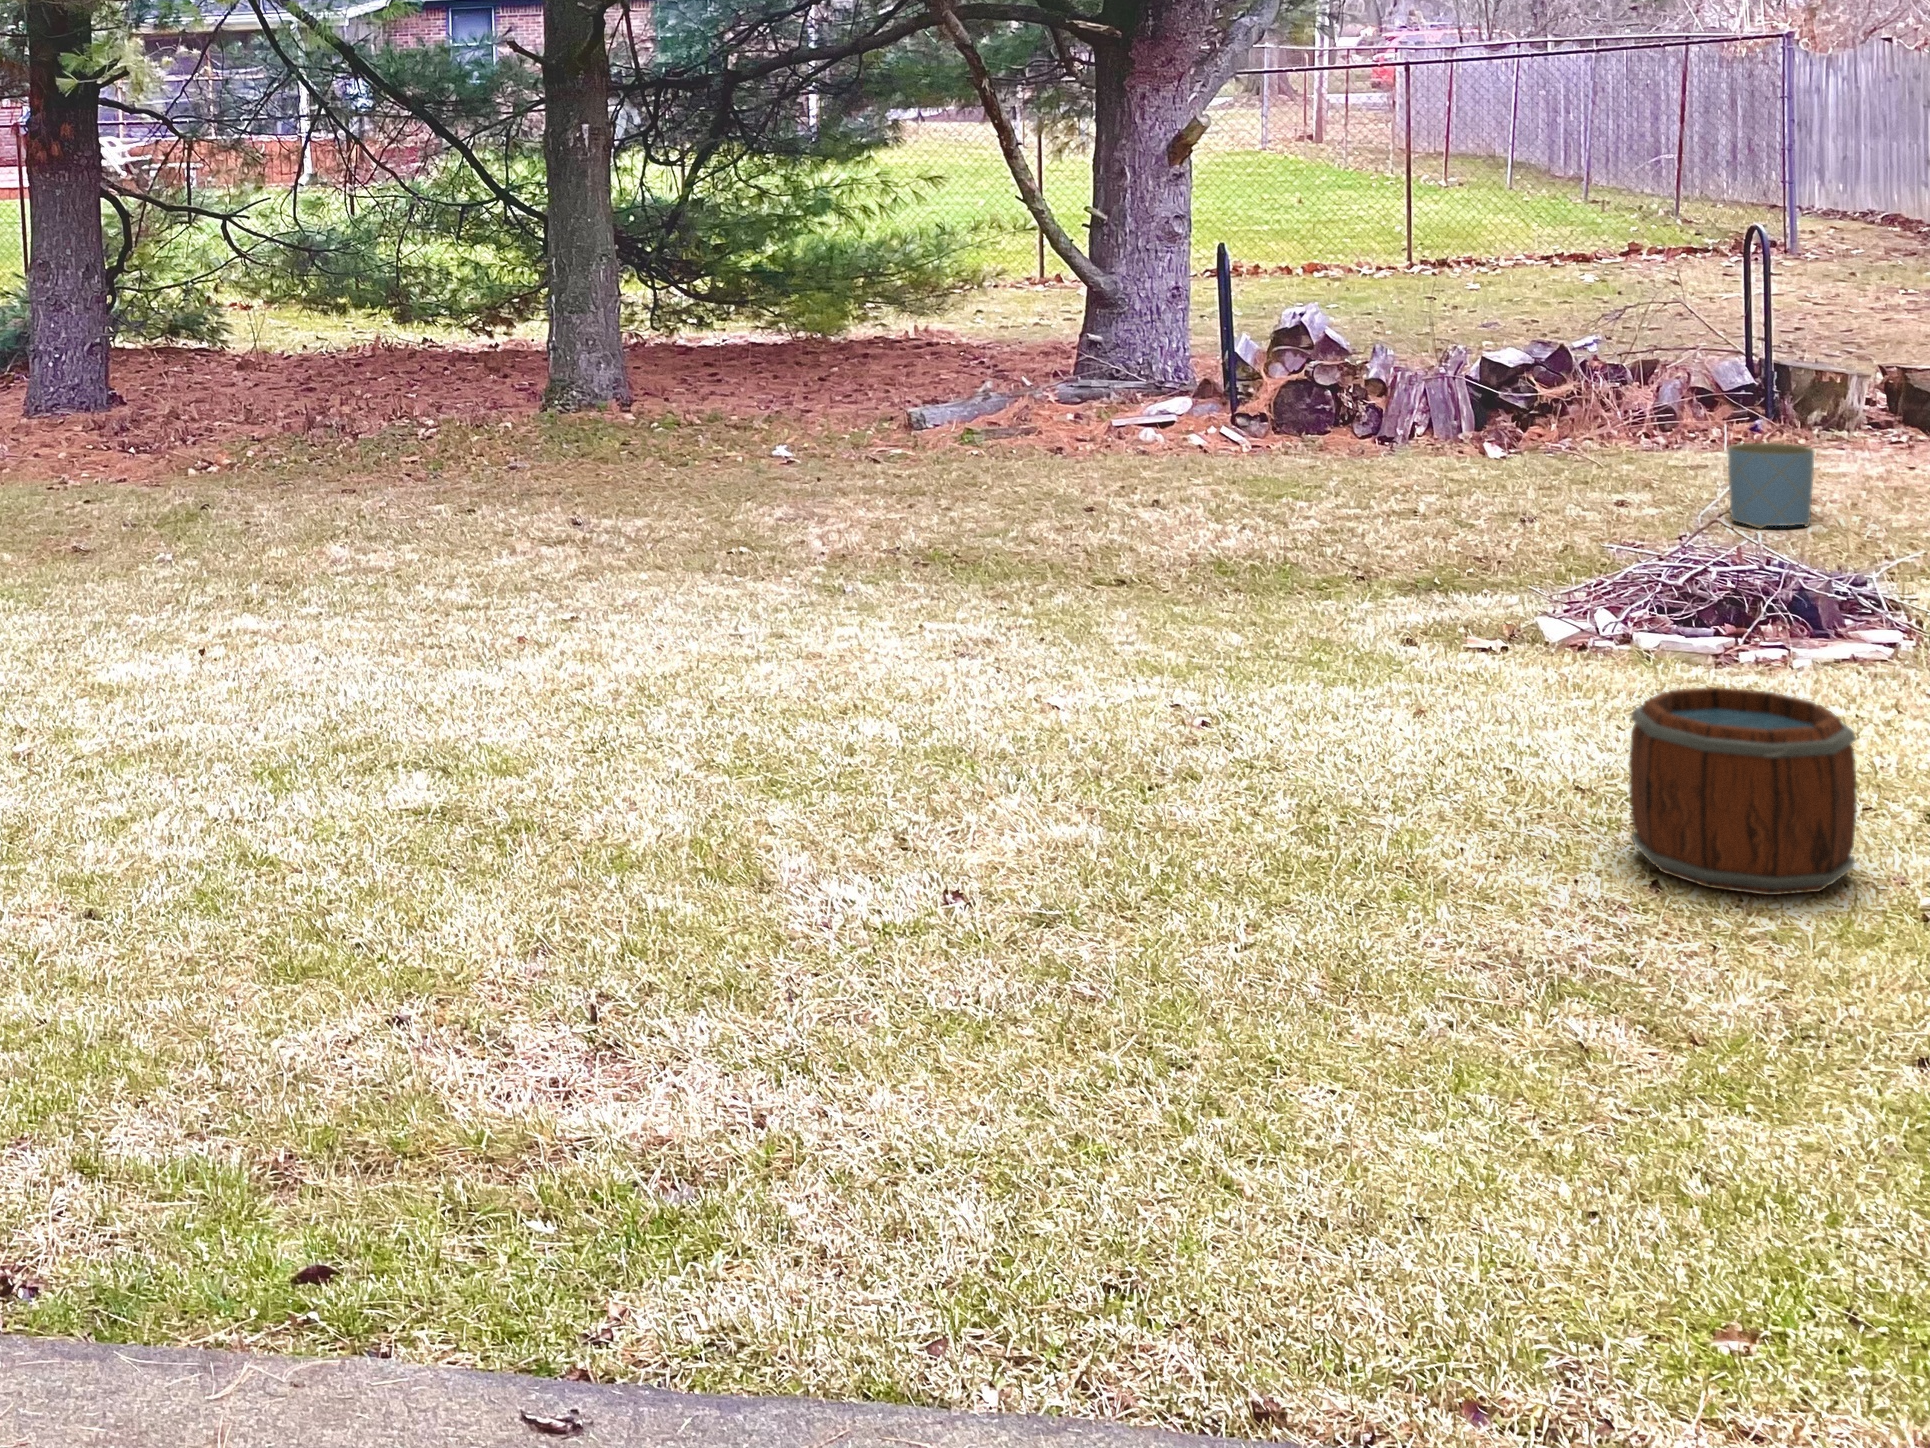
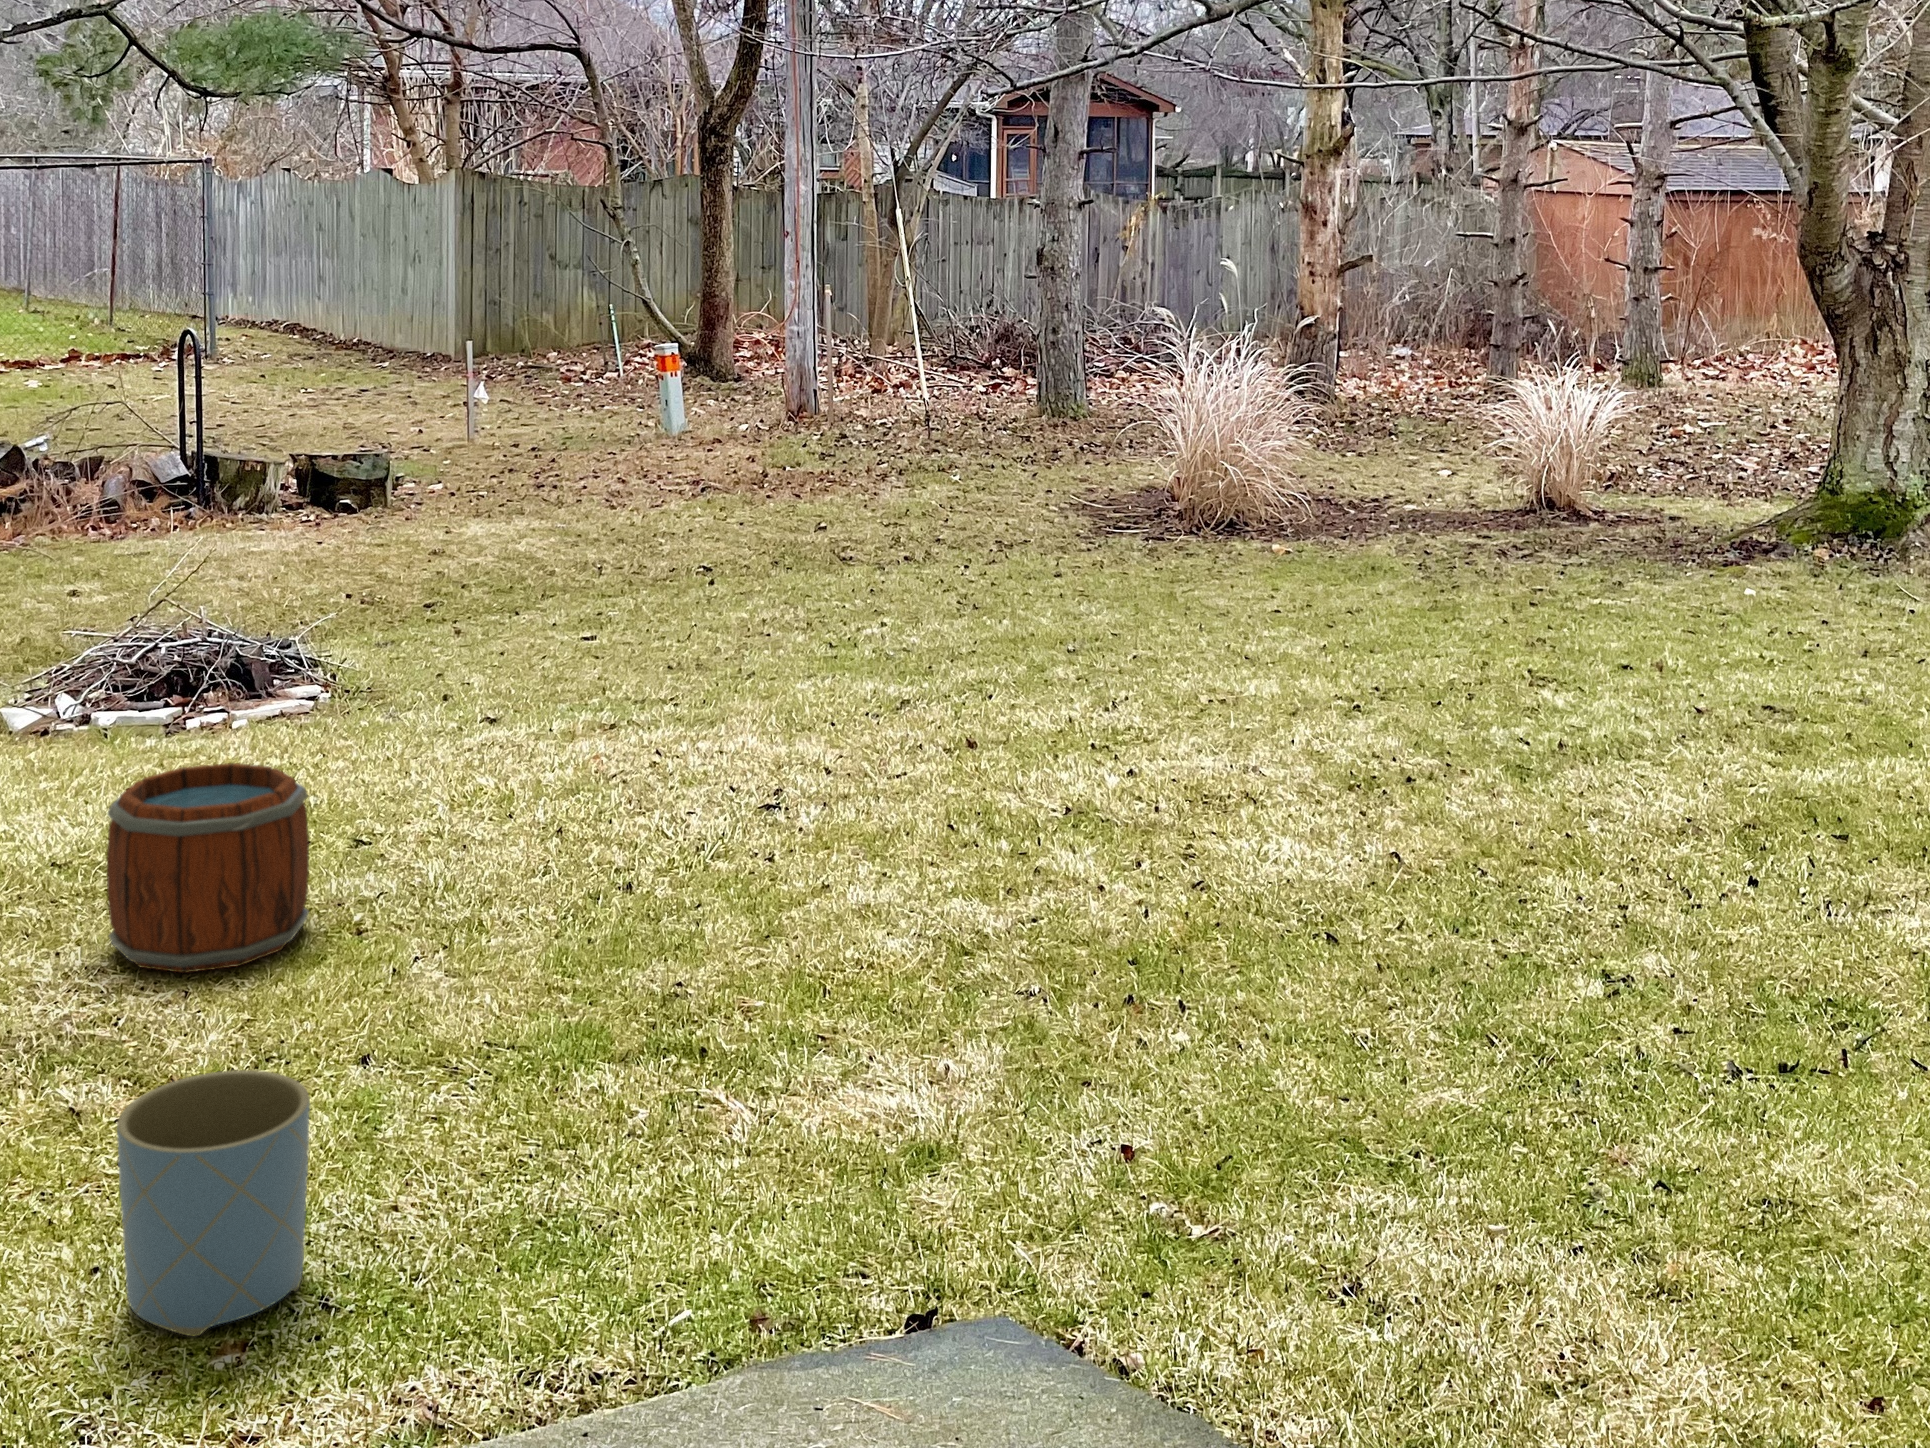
planter: present [1727,443,1814,528] -> present [117,1070,310,1336]

